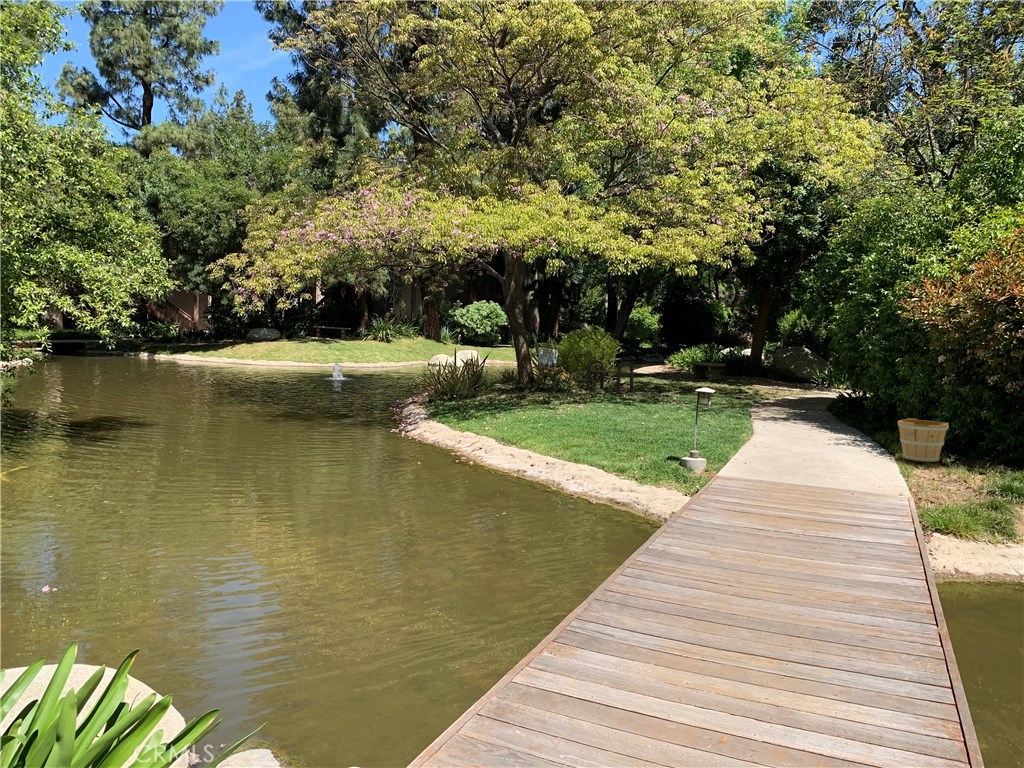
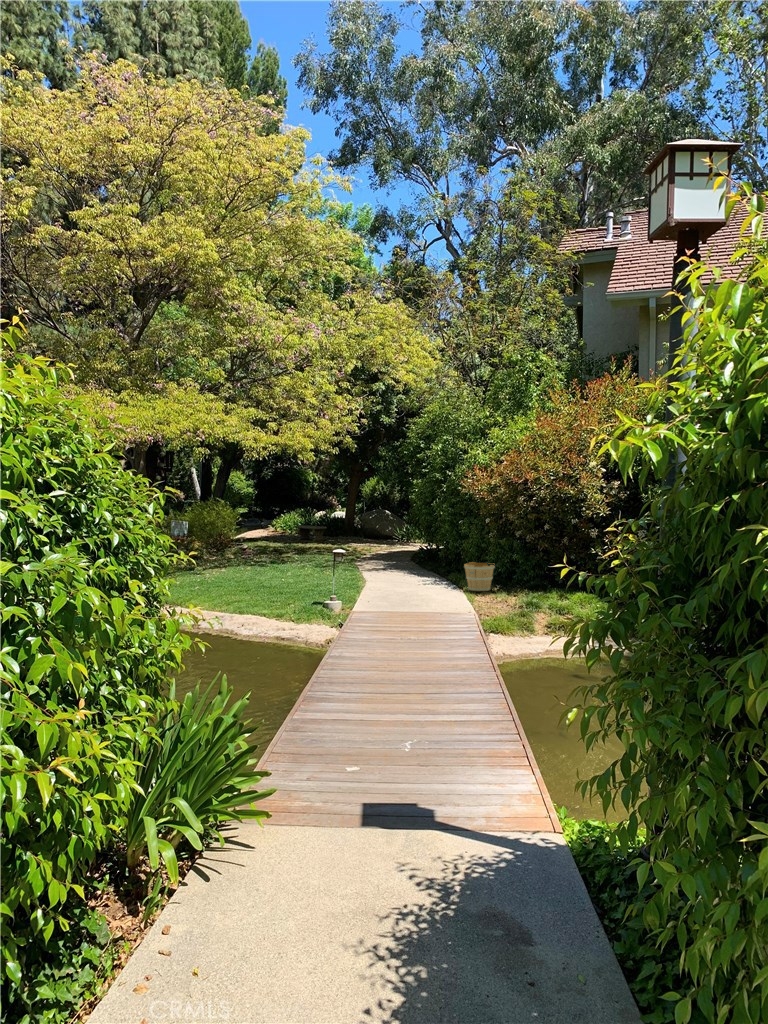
bench: present [586,360,634,393] -> none [217,529,259,557]

